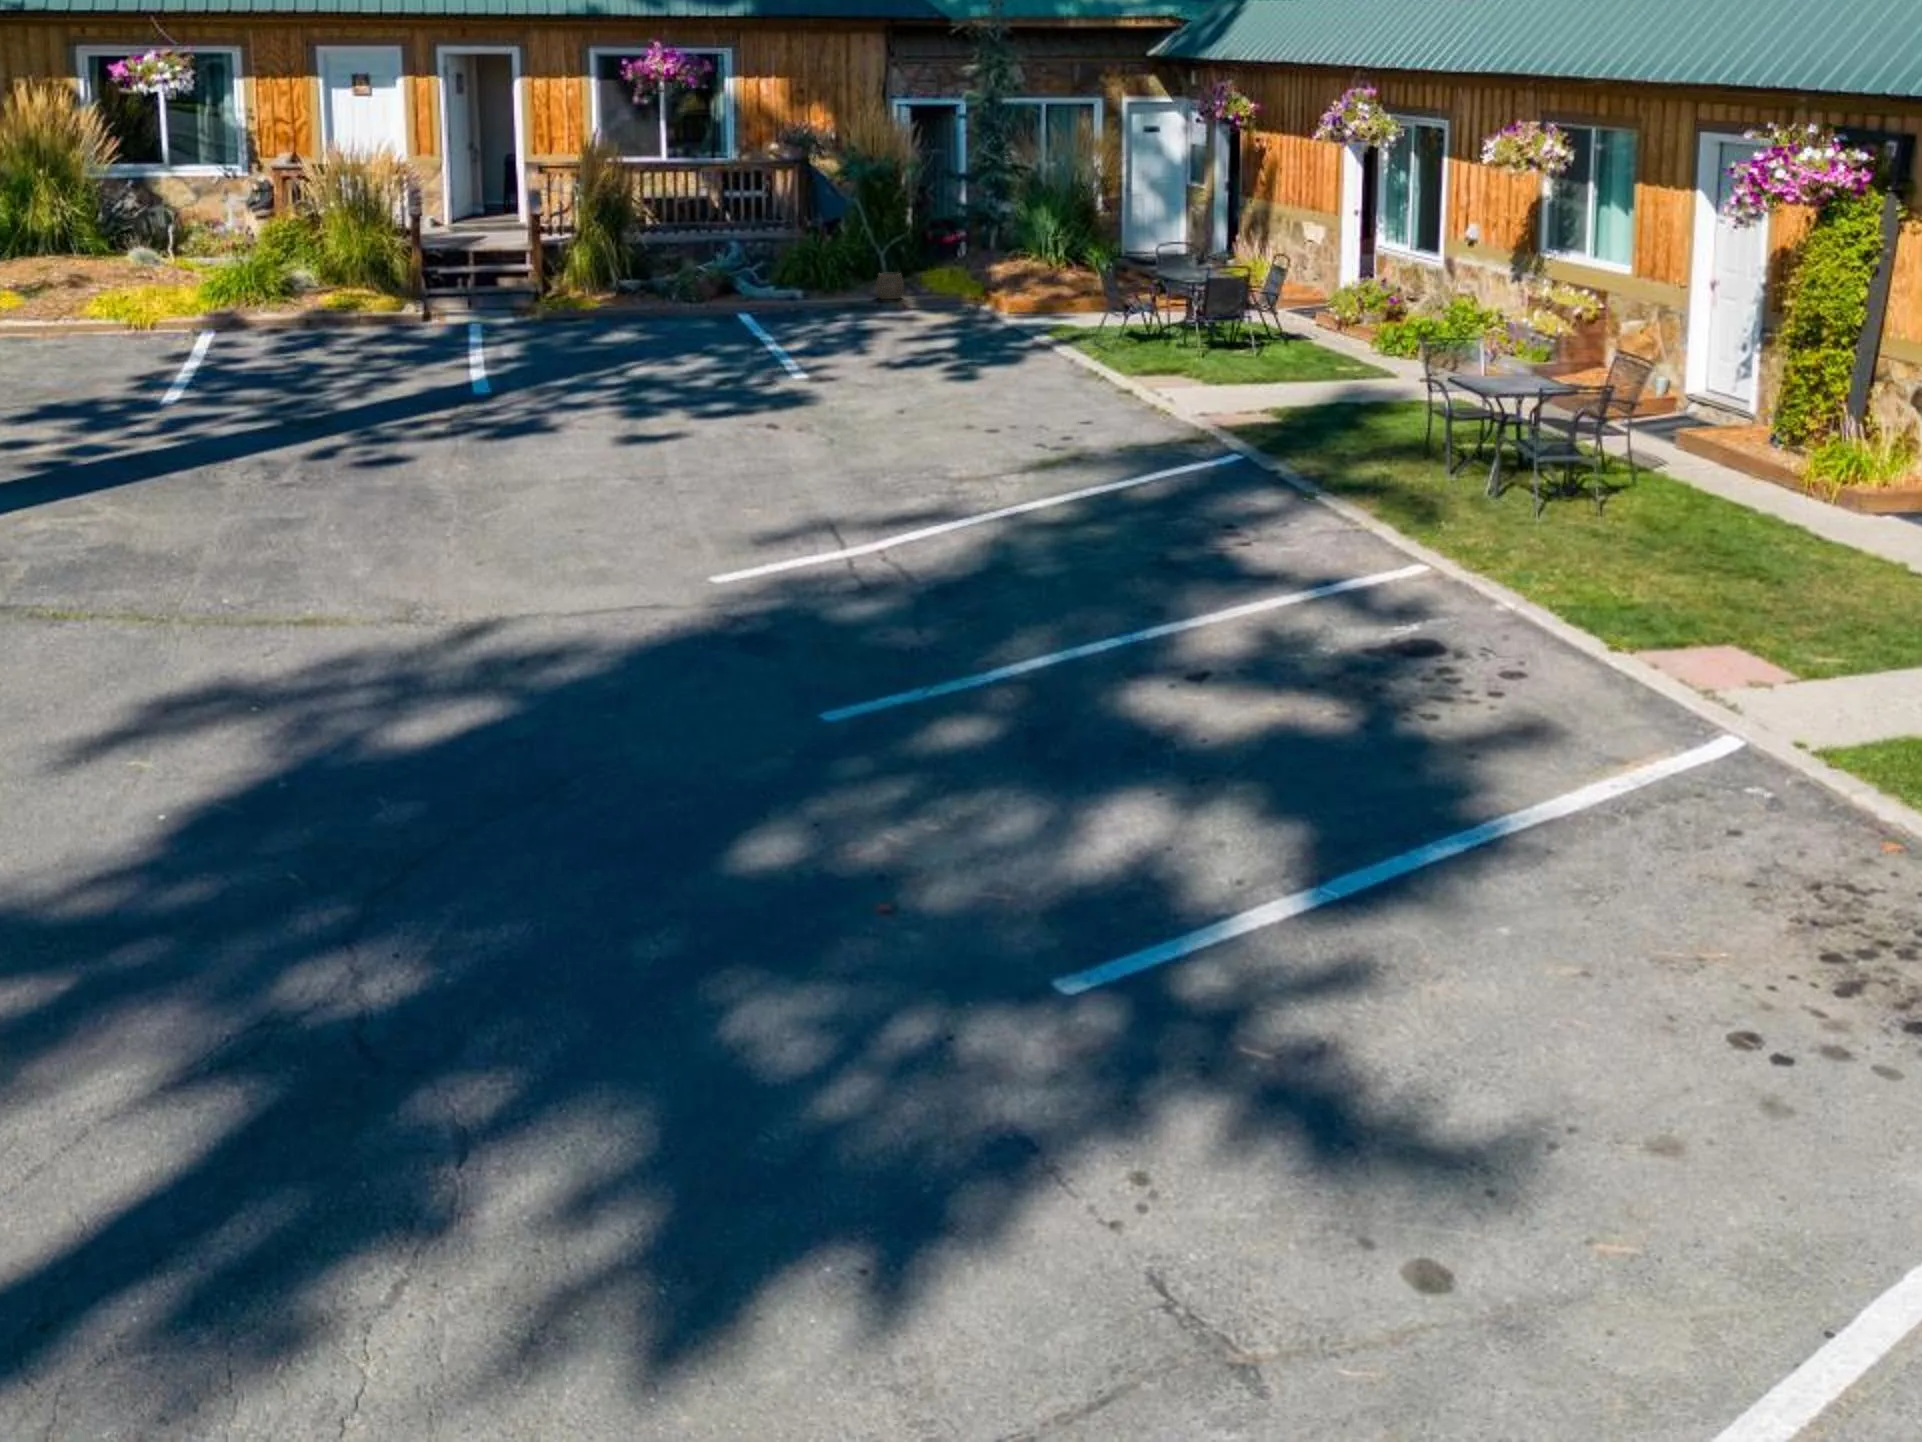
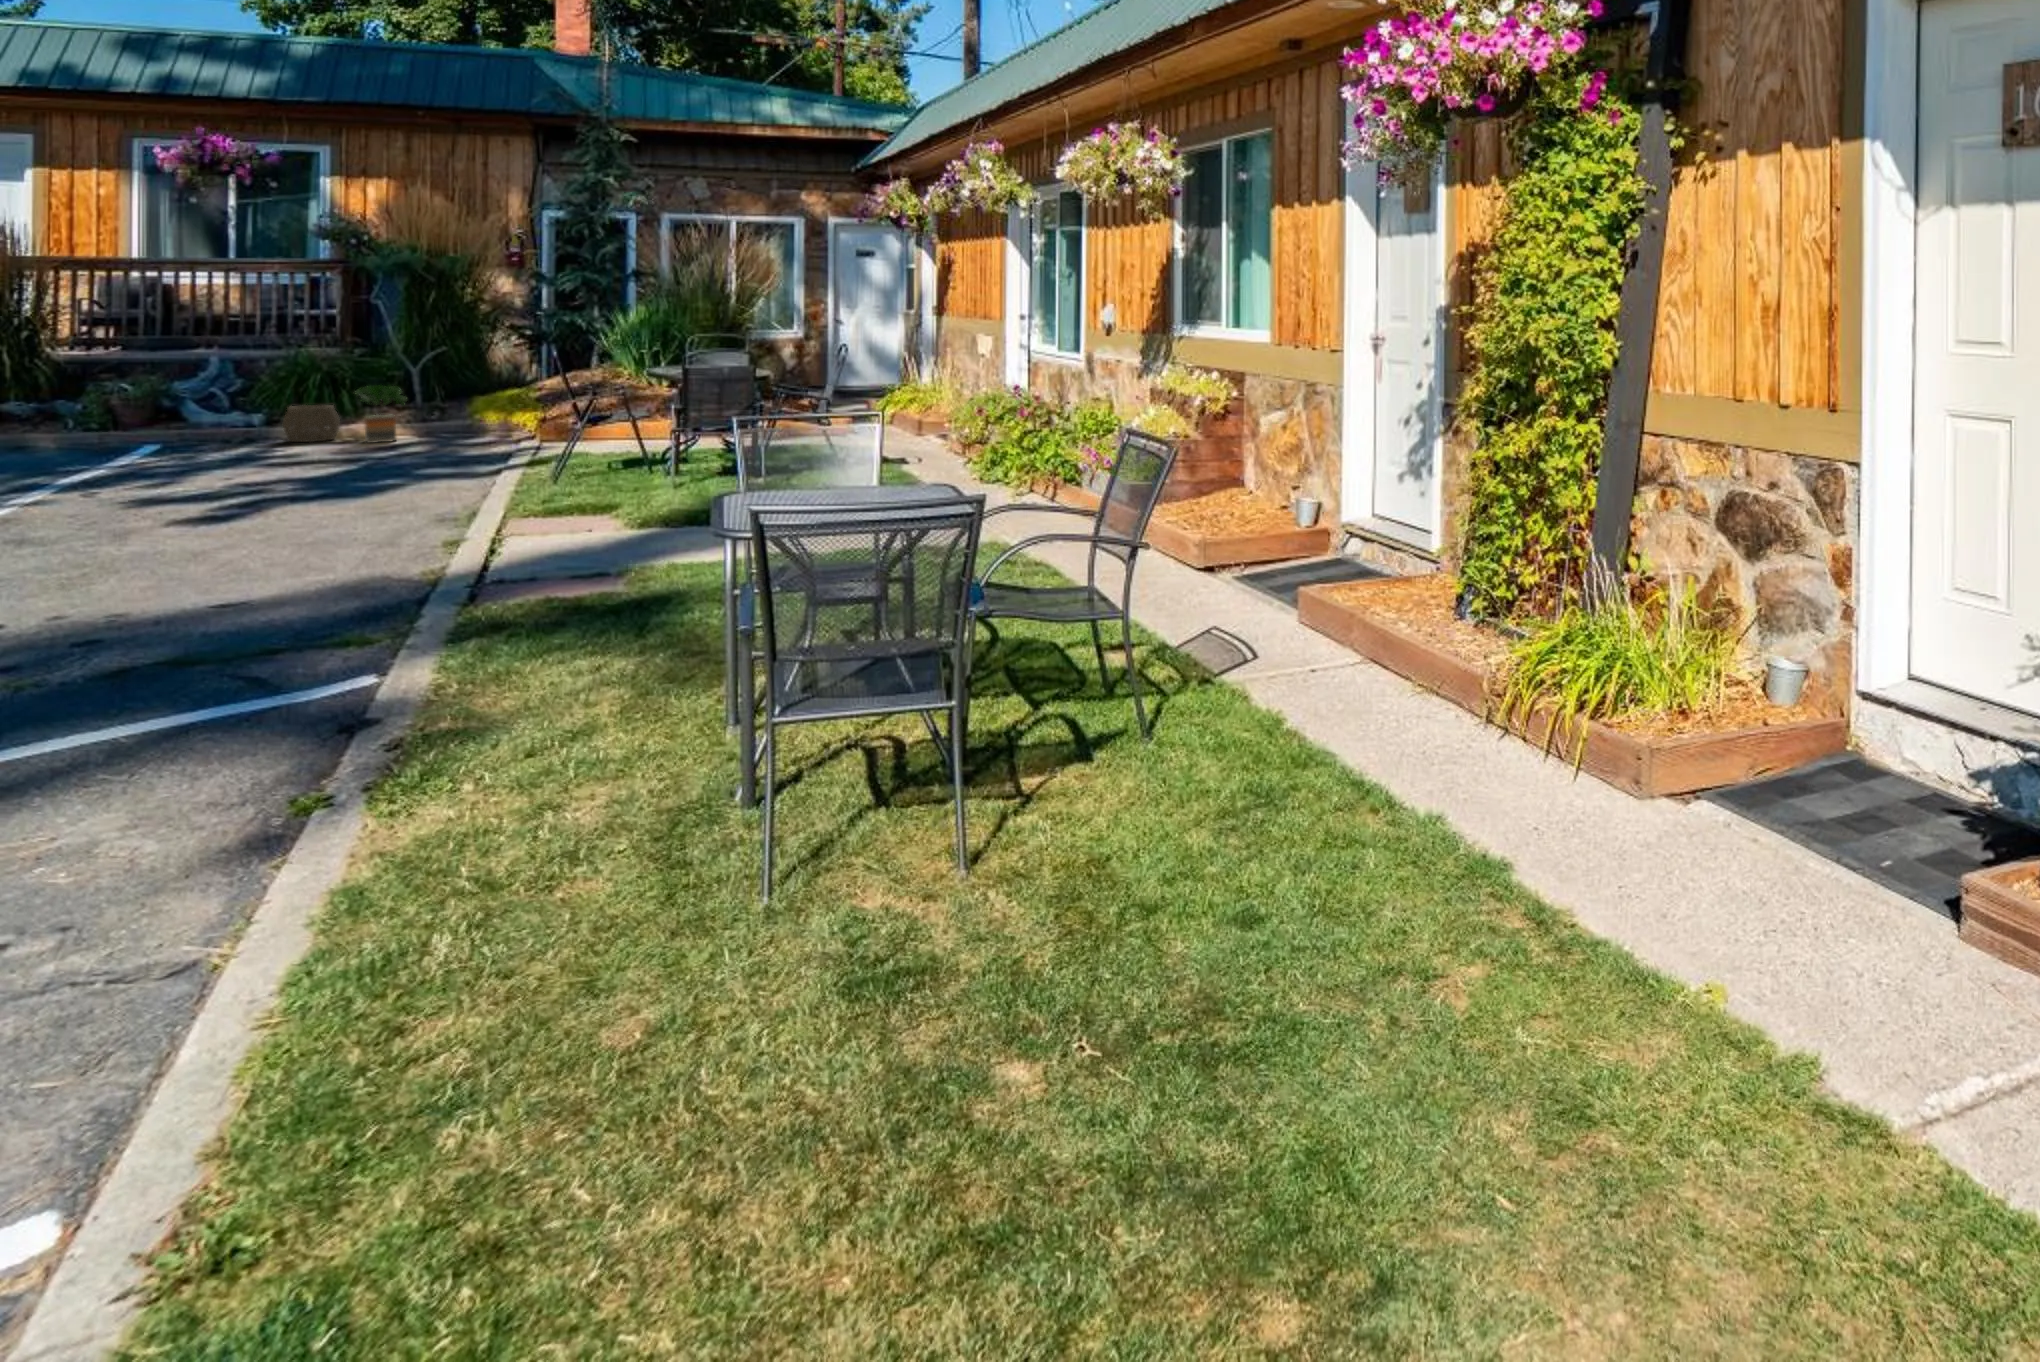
potted tree: none [919,260,949,302] -> present [355,385,405,443]

